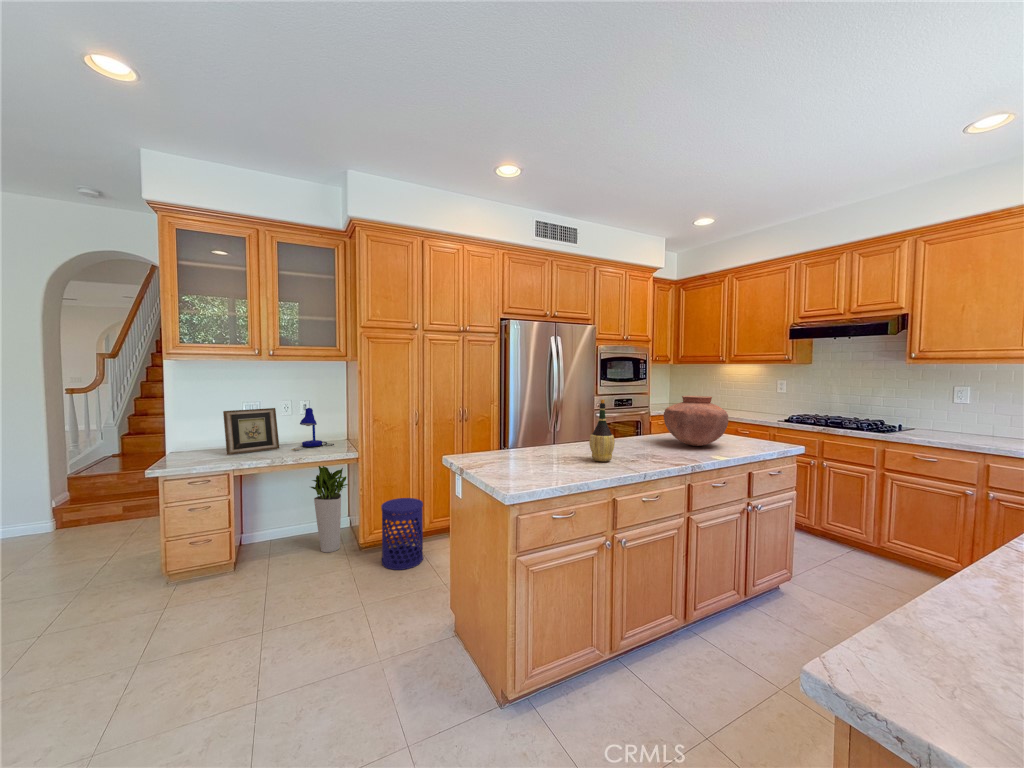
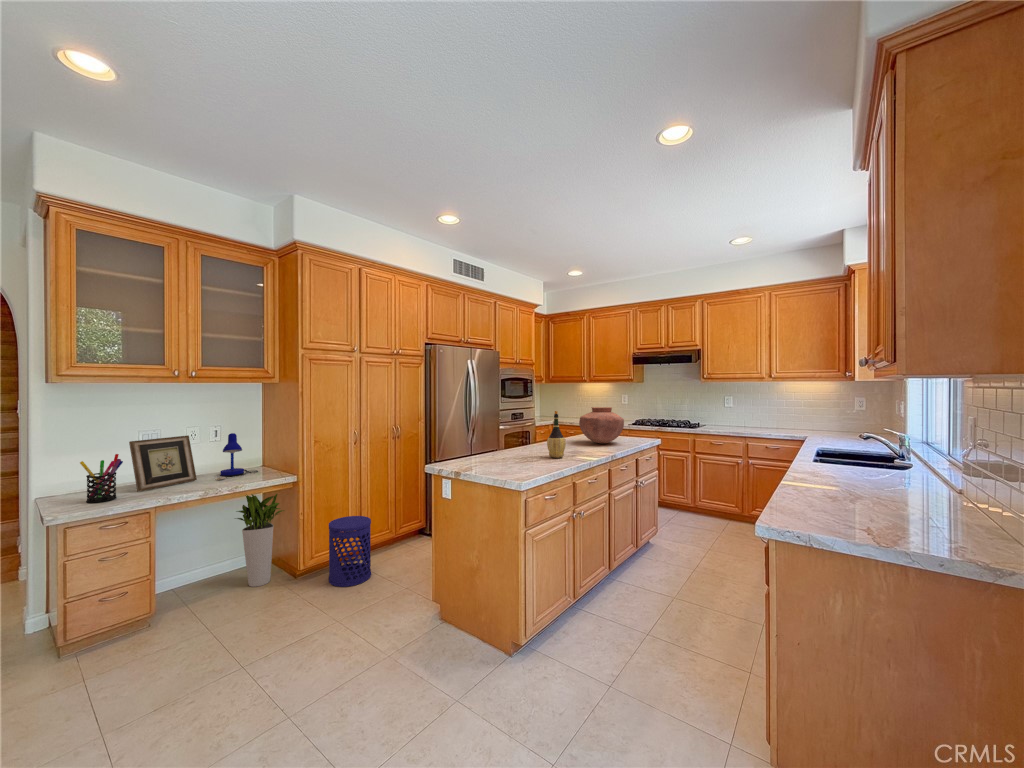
pen holder: none [180,421,209,462] -> present [80,454,123,503]

